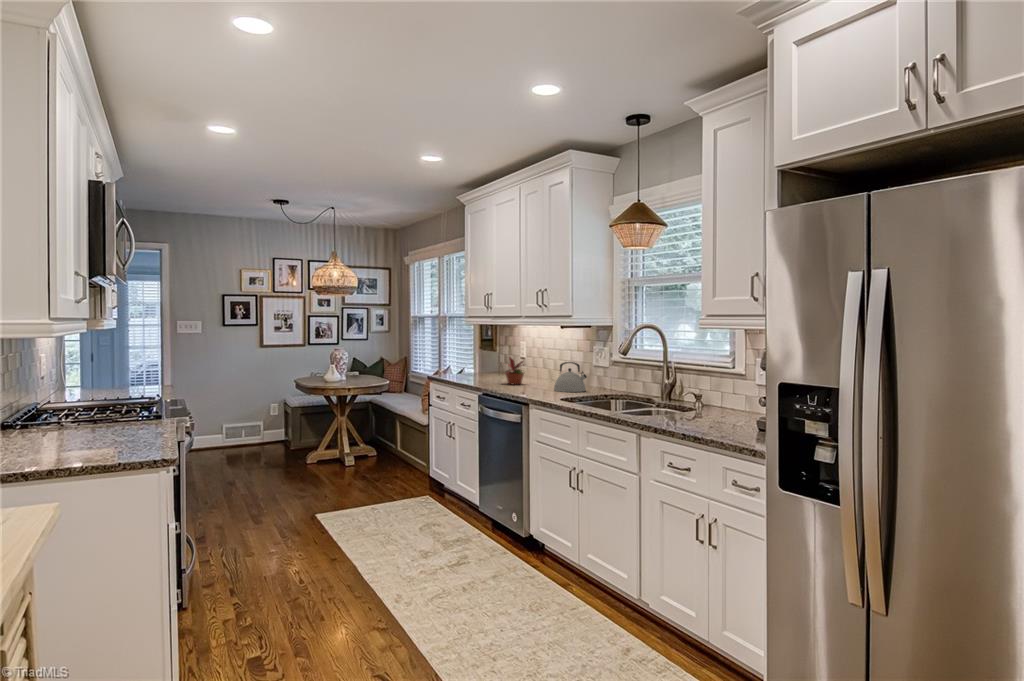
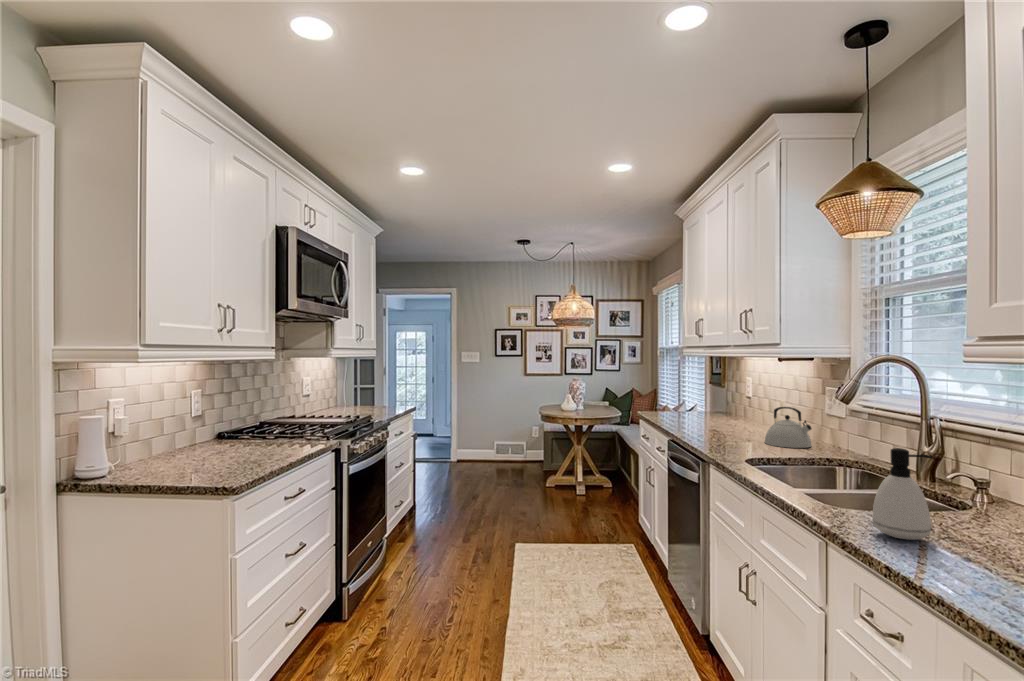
potted plant: present [505,357,524,384] -> none [704,394,747,429]
soap dispenser: none [663,374,692,425] -> present [872,448,932,540]

